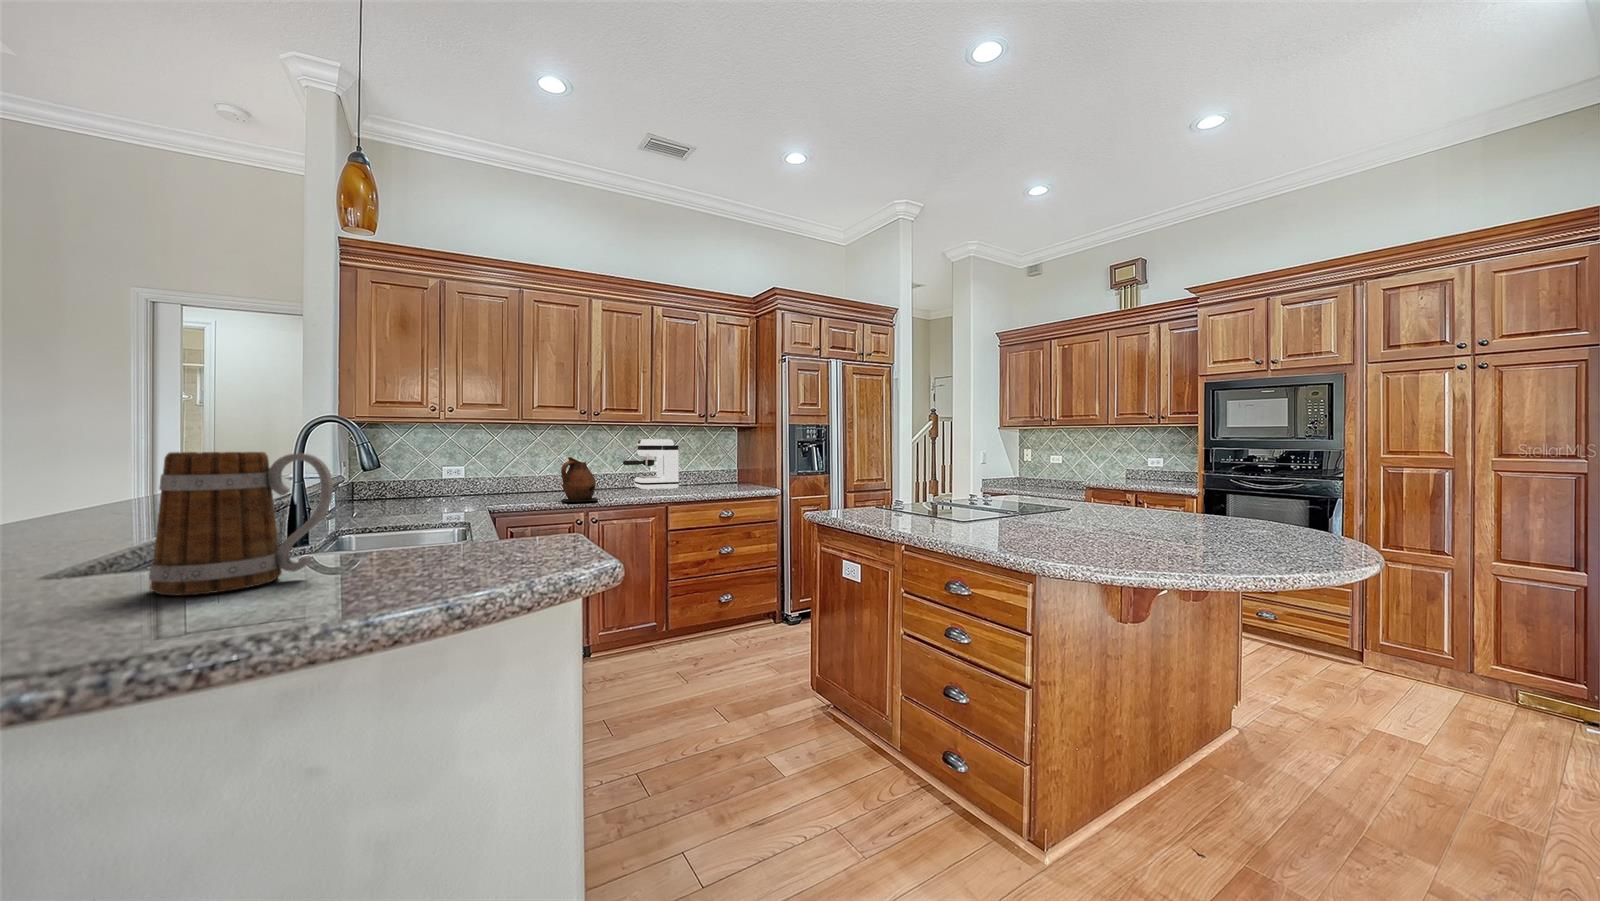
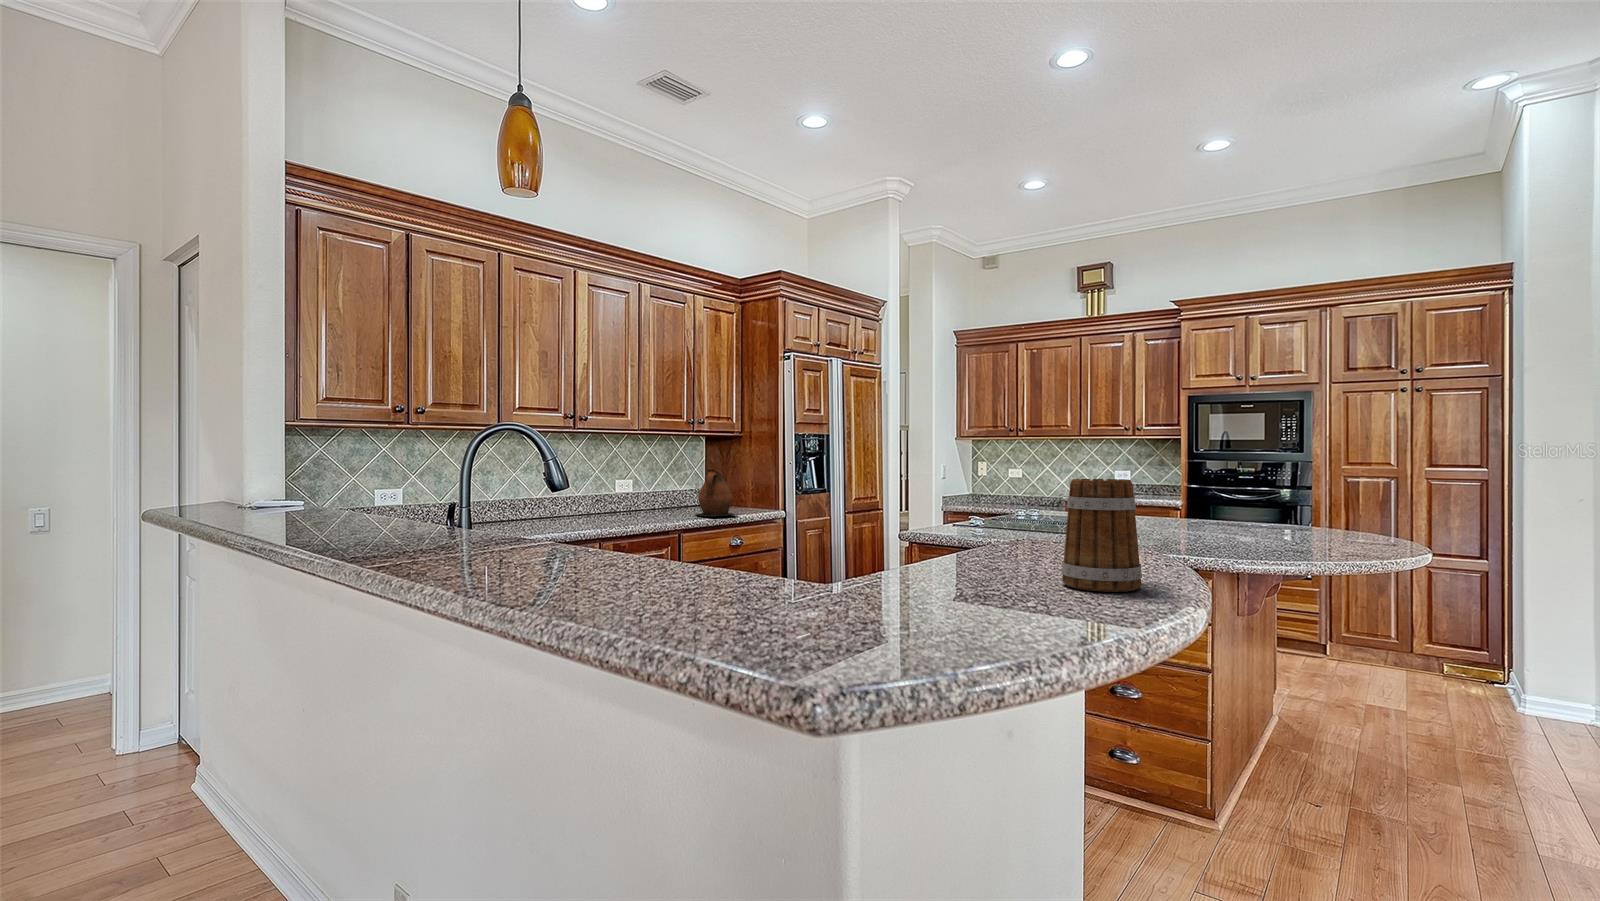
coffee maker: present [623,439,679,490] -> none [596,451,668,516]
ceramic pitcher: present [561,457,598,502] -> present [697,468,738,516]

